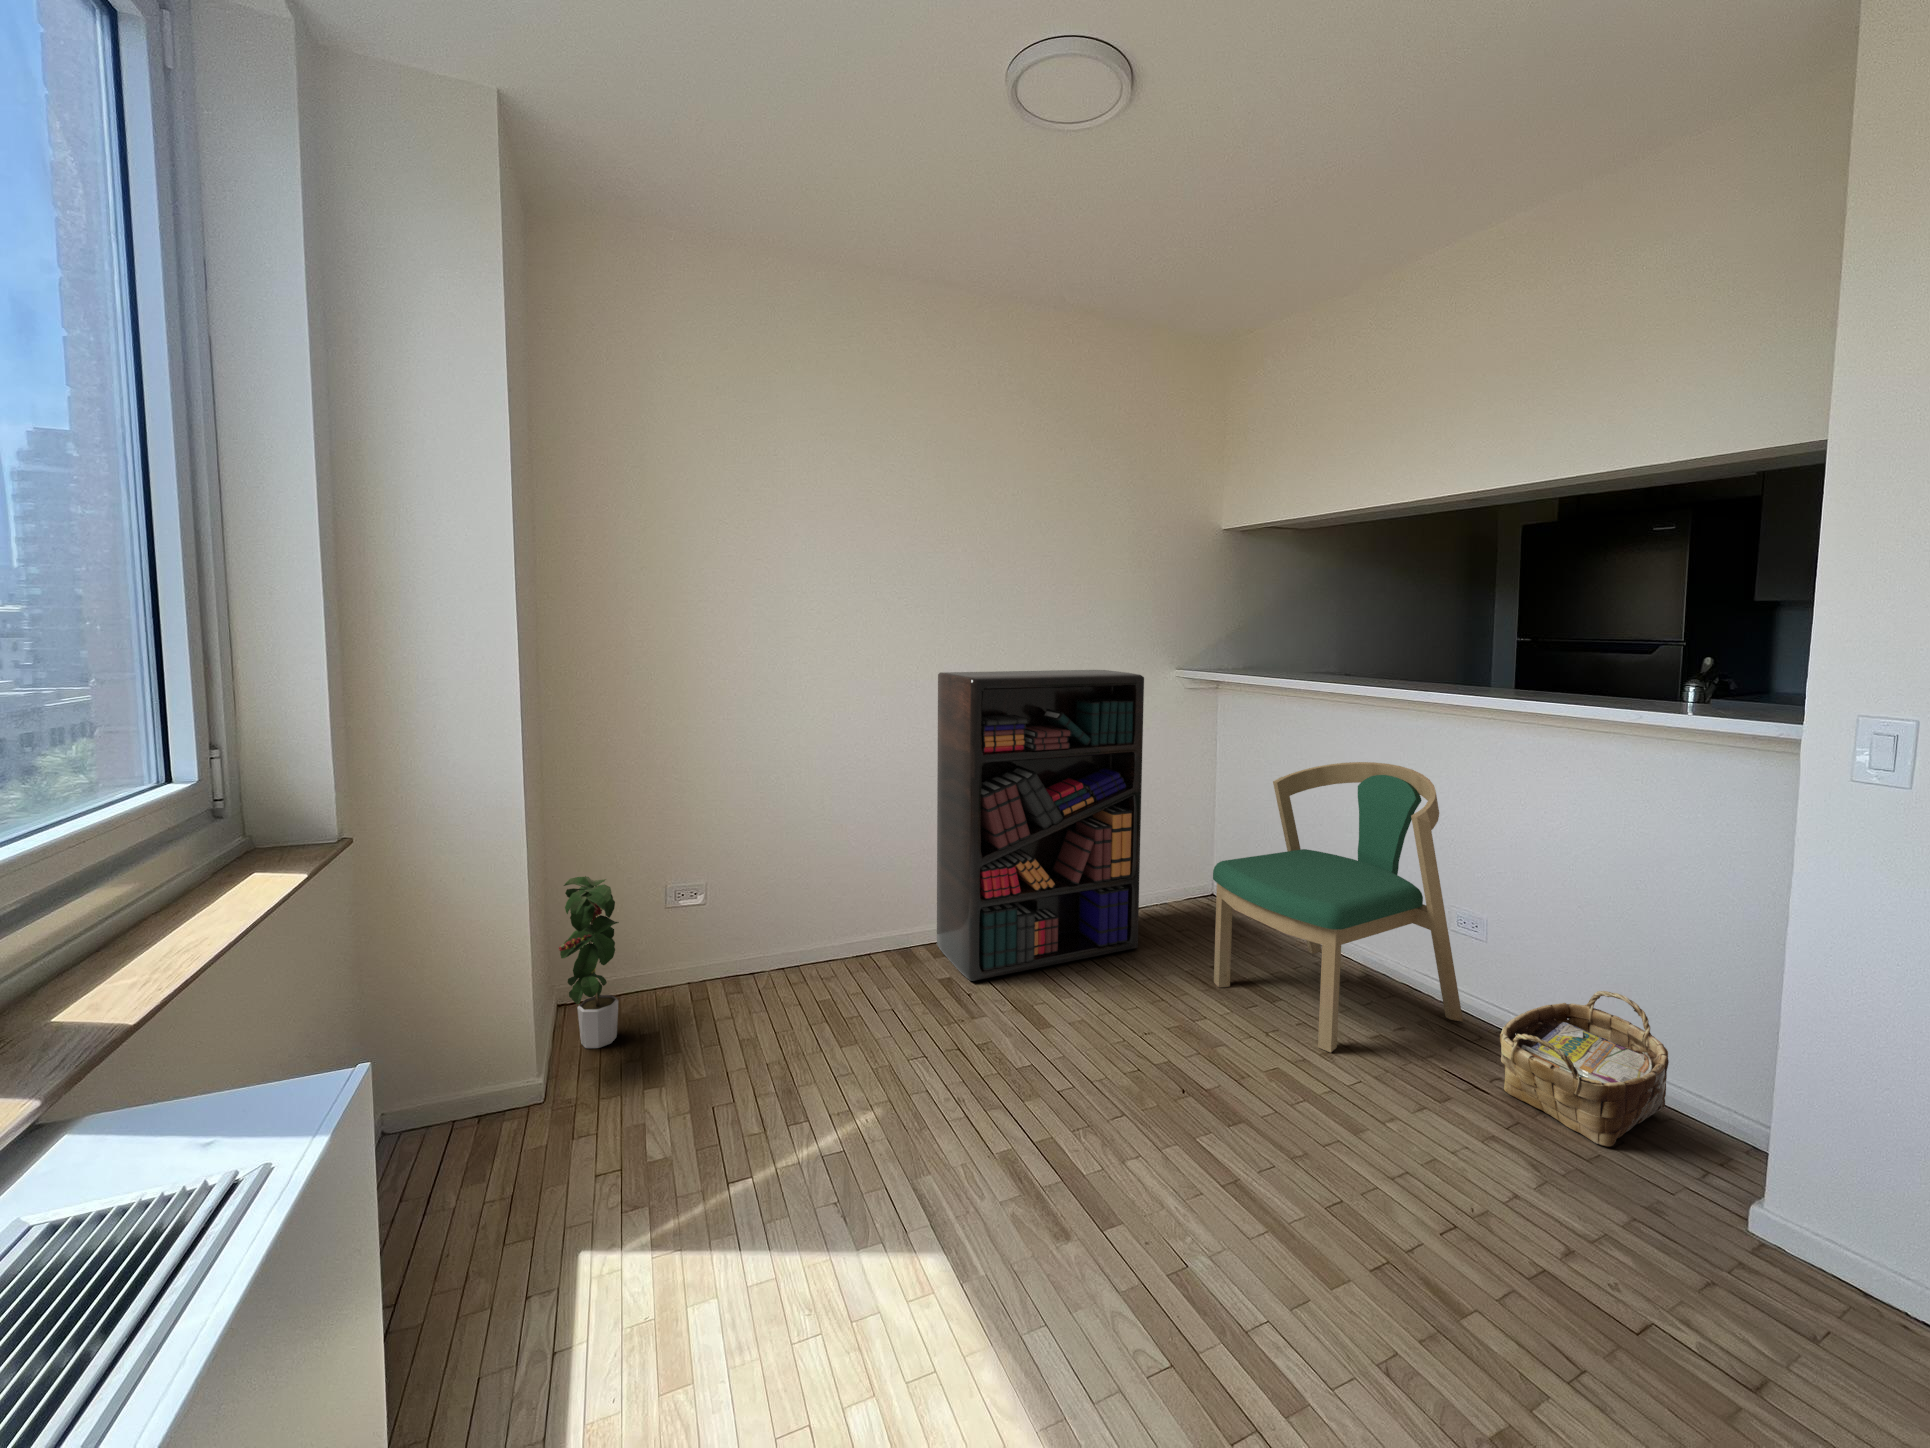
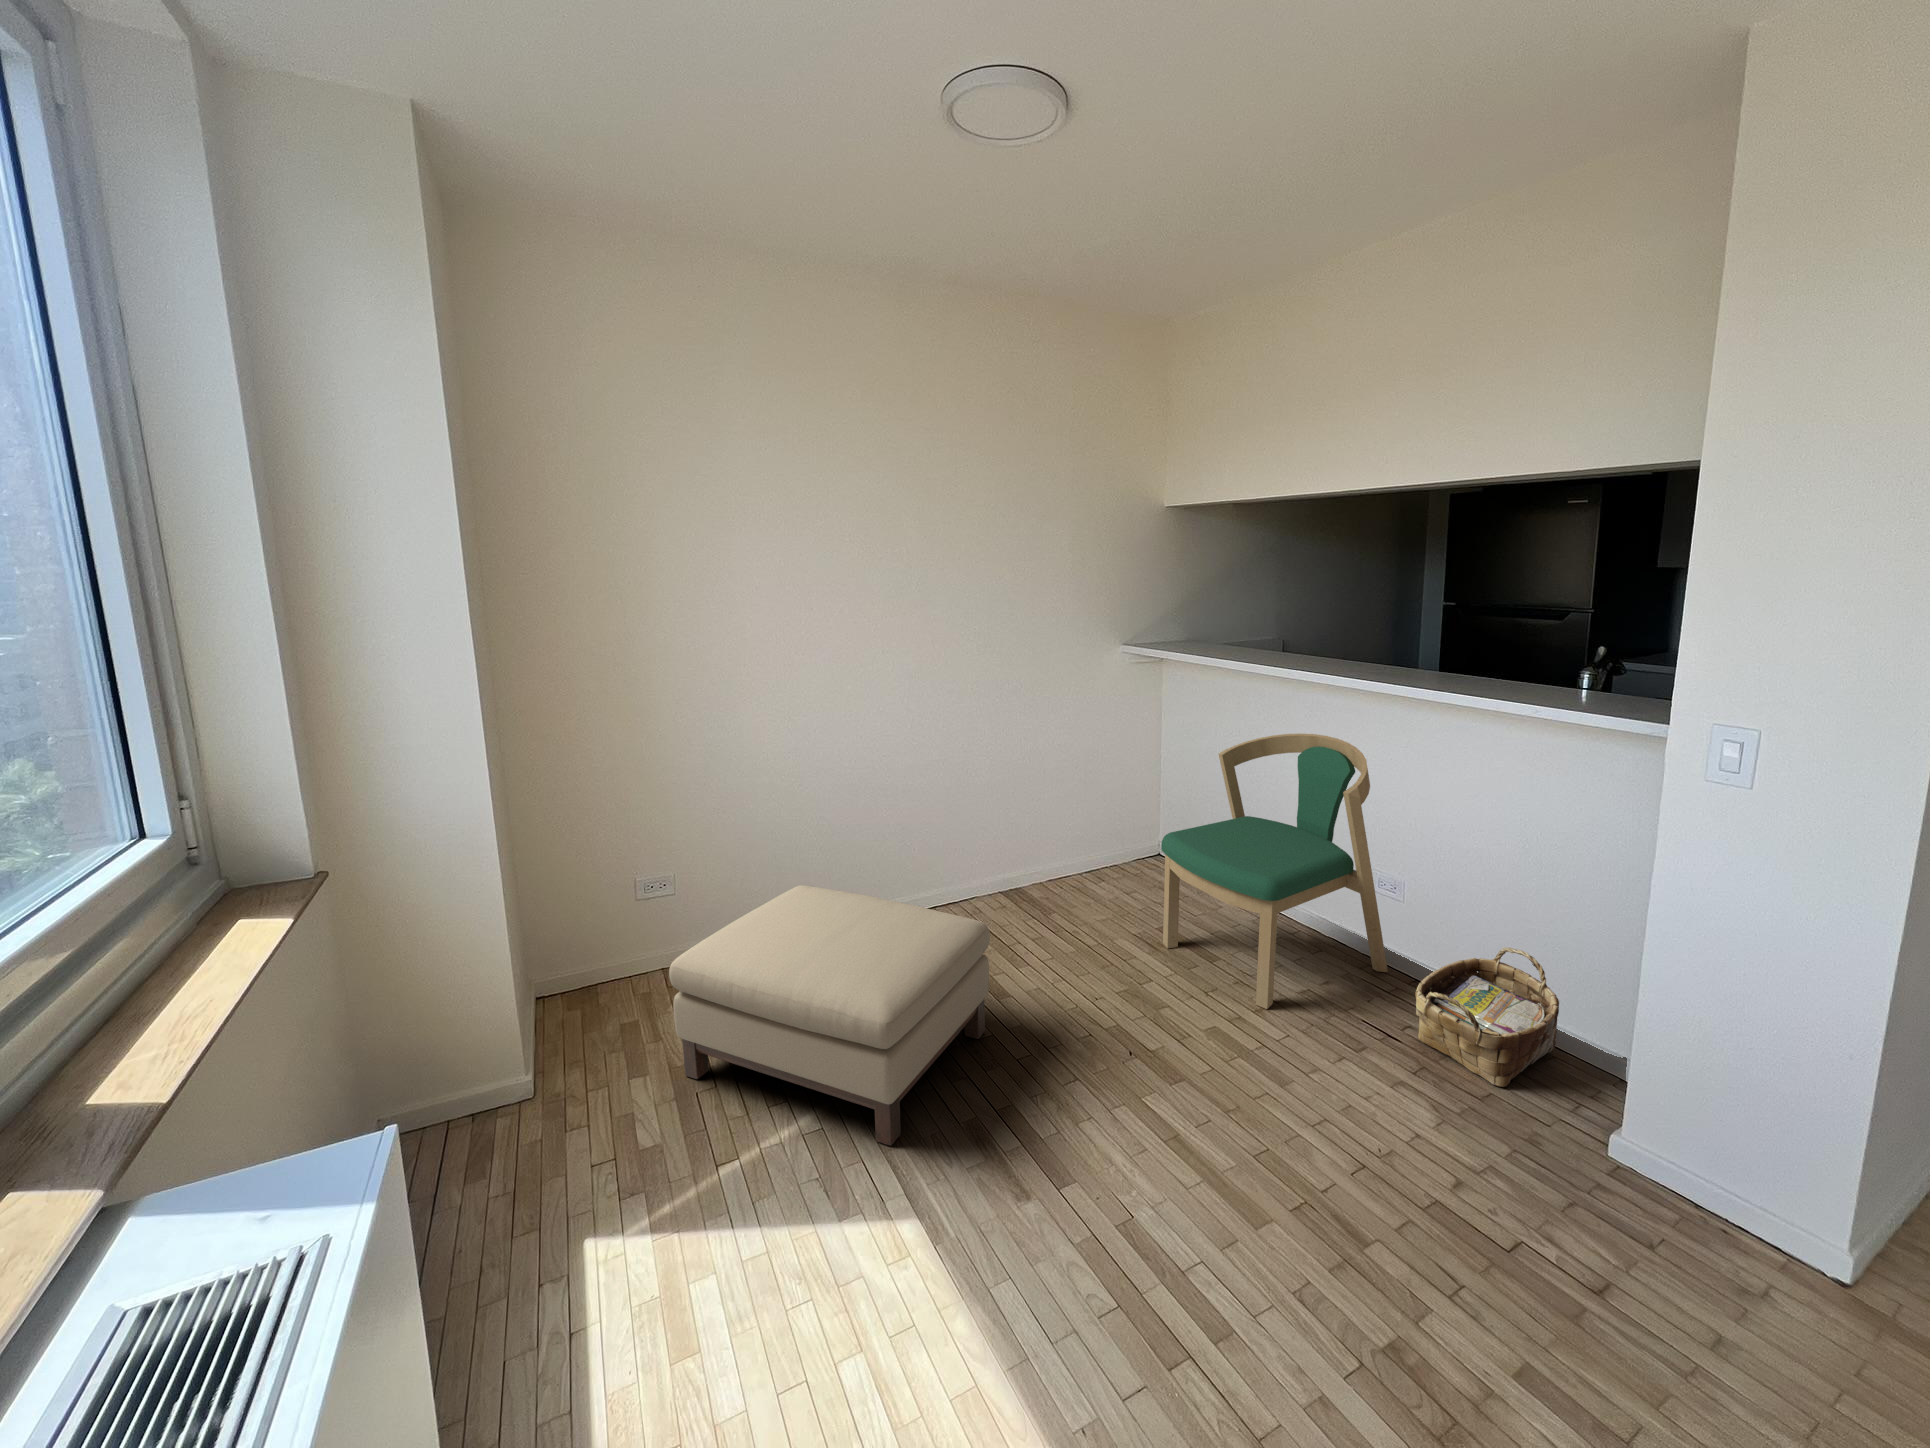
bookshelf: present [937,670,1144,981] -> none [892,644,1095,953]
potted plant: present [559,876,619,1048] -> none [531,877,596,1040]
ottoman: none [694,898,1031,1172] -> present [669,885,990,1146]

